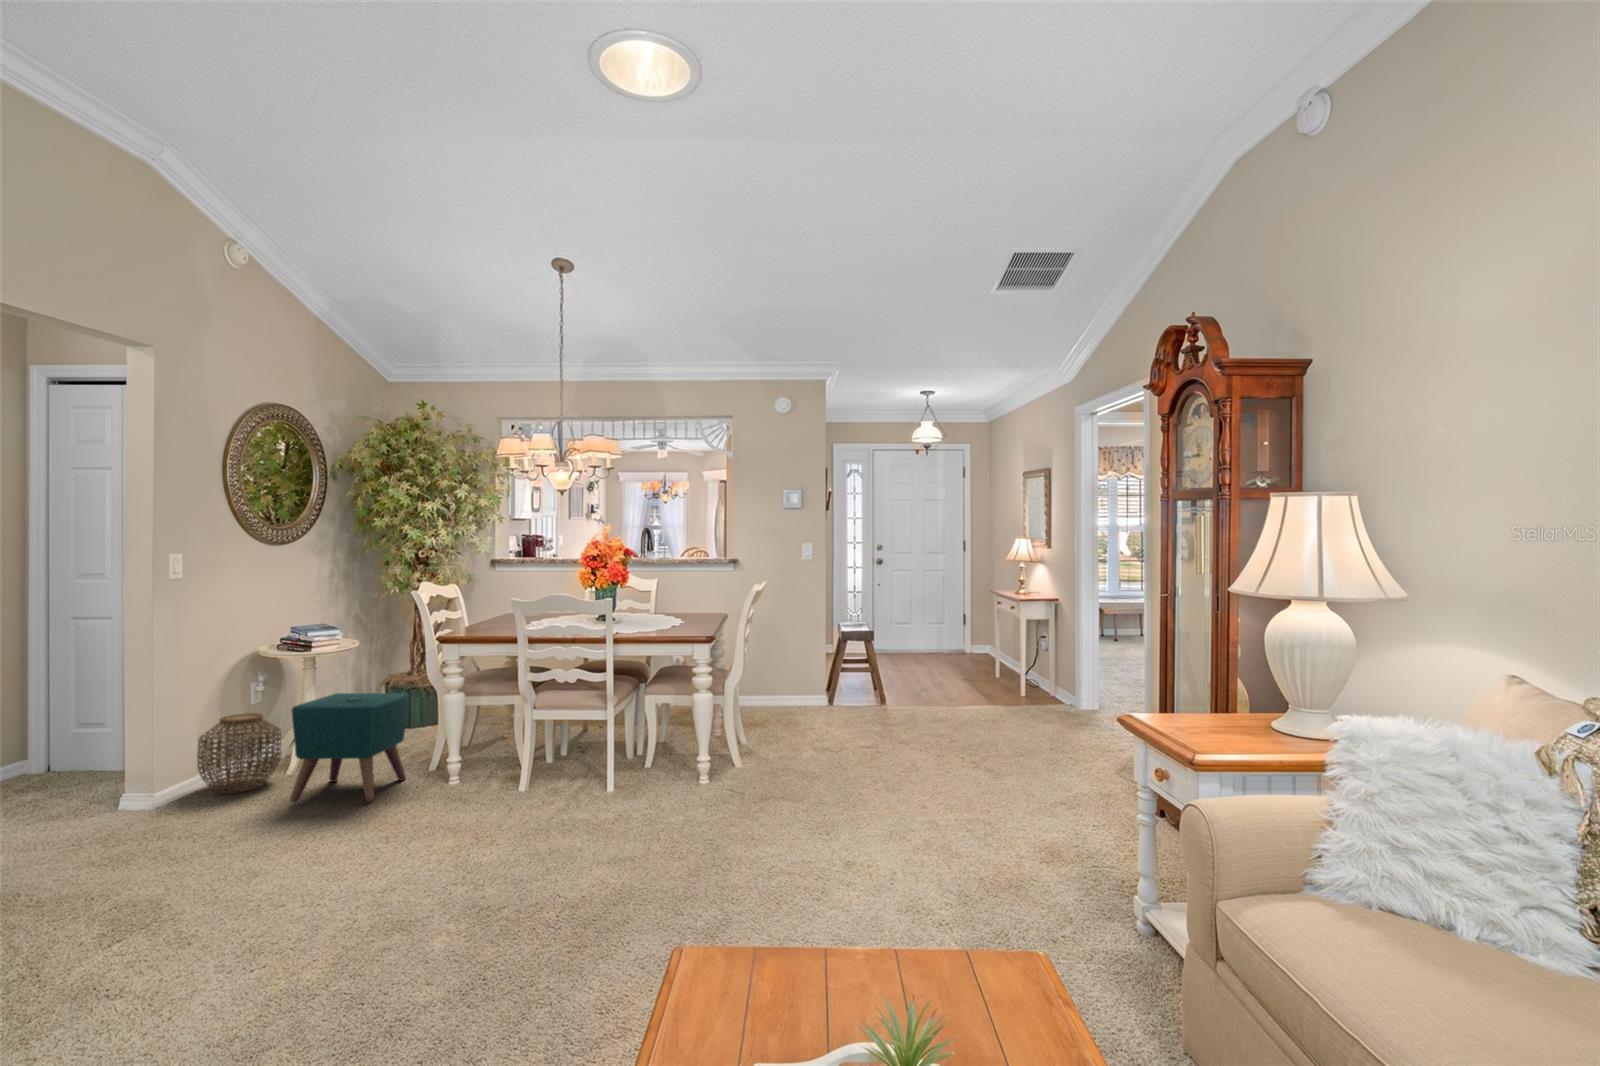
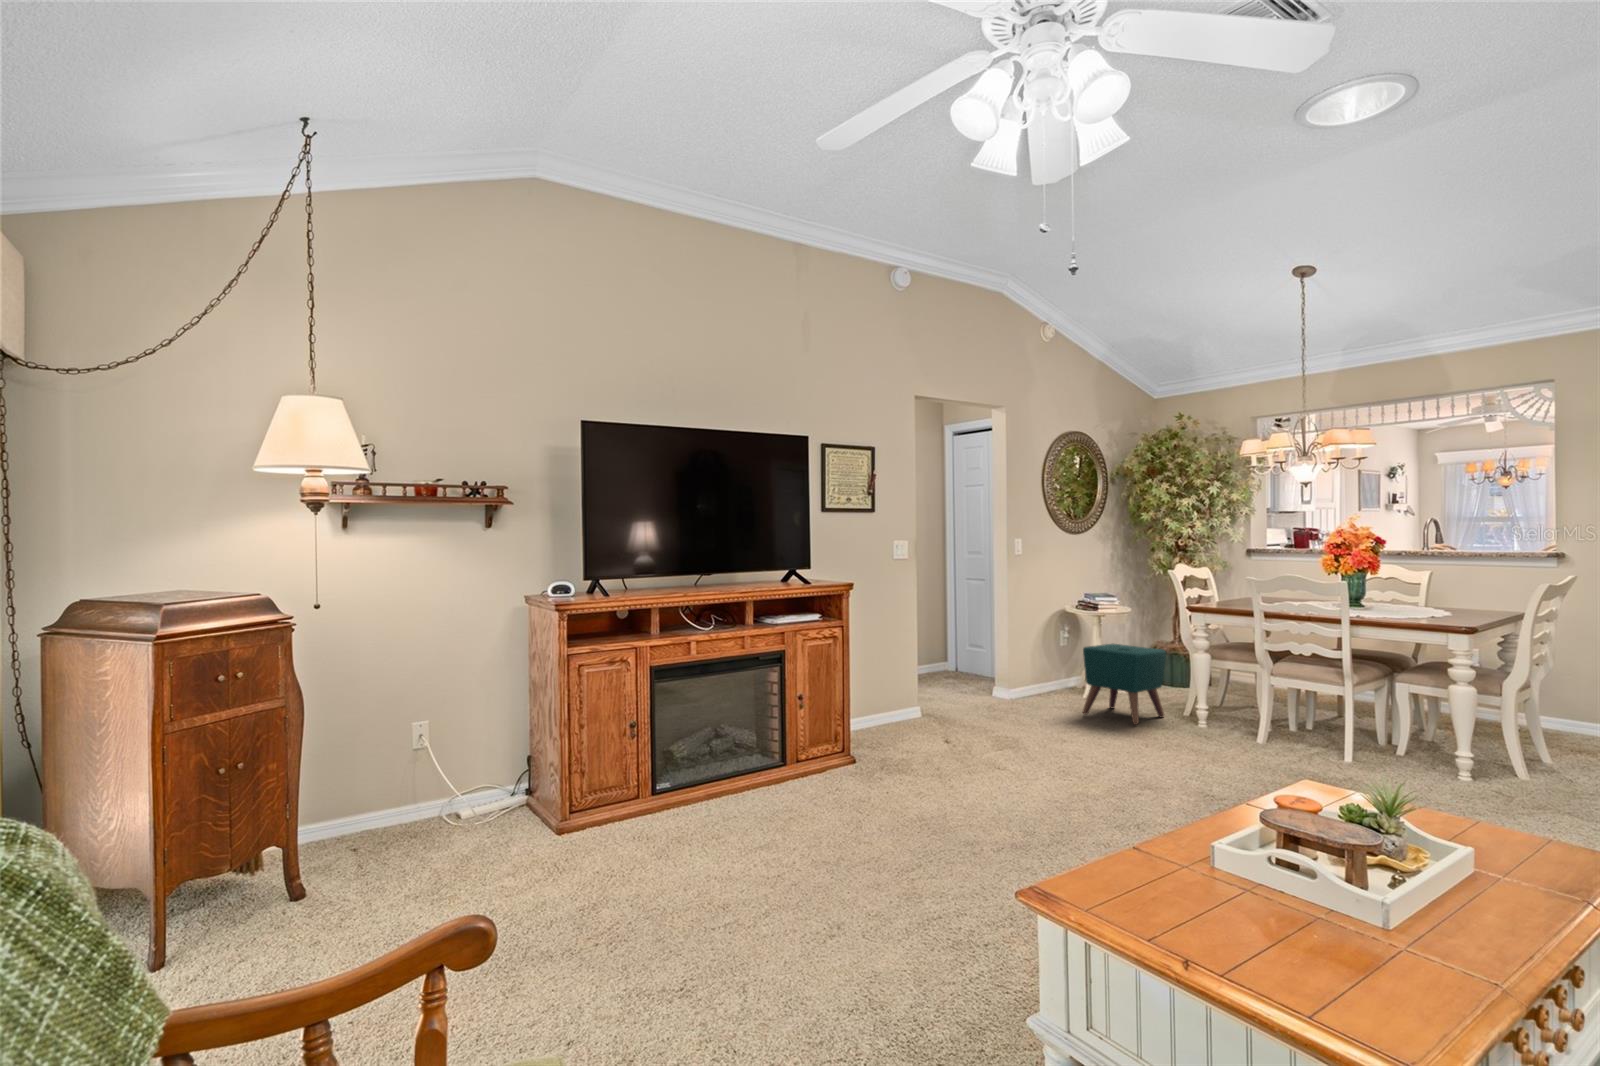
woven basket: present [197,713,281,793] -> none [1029,650,1078,702]

